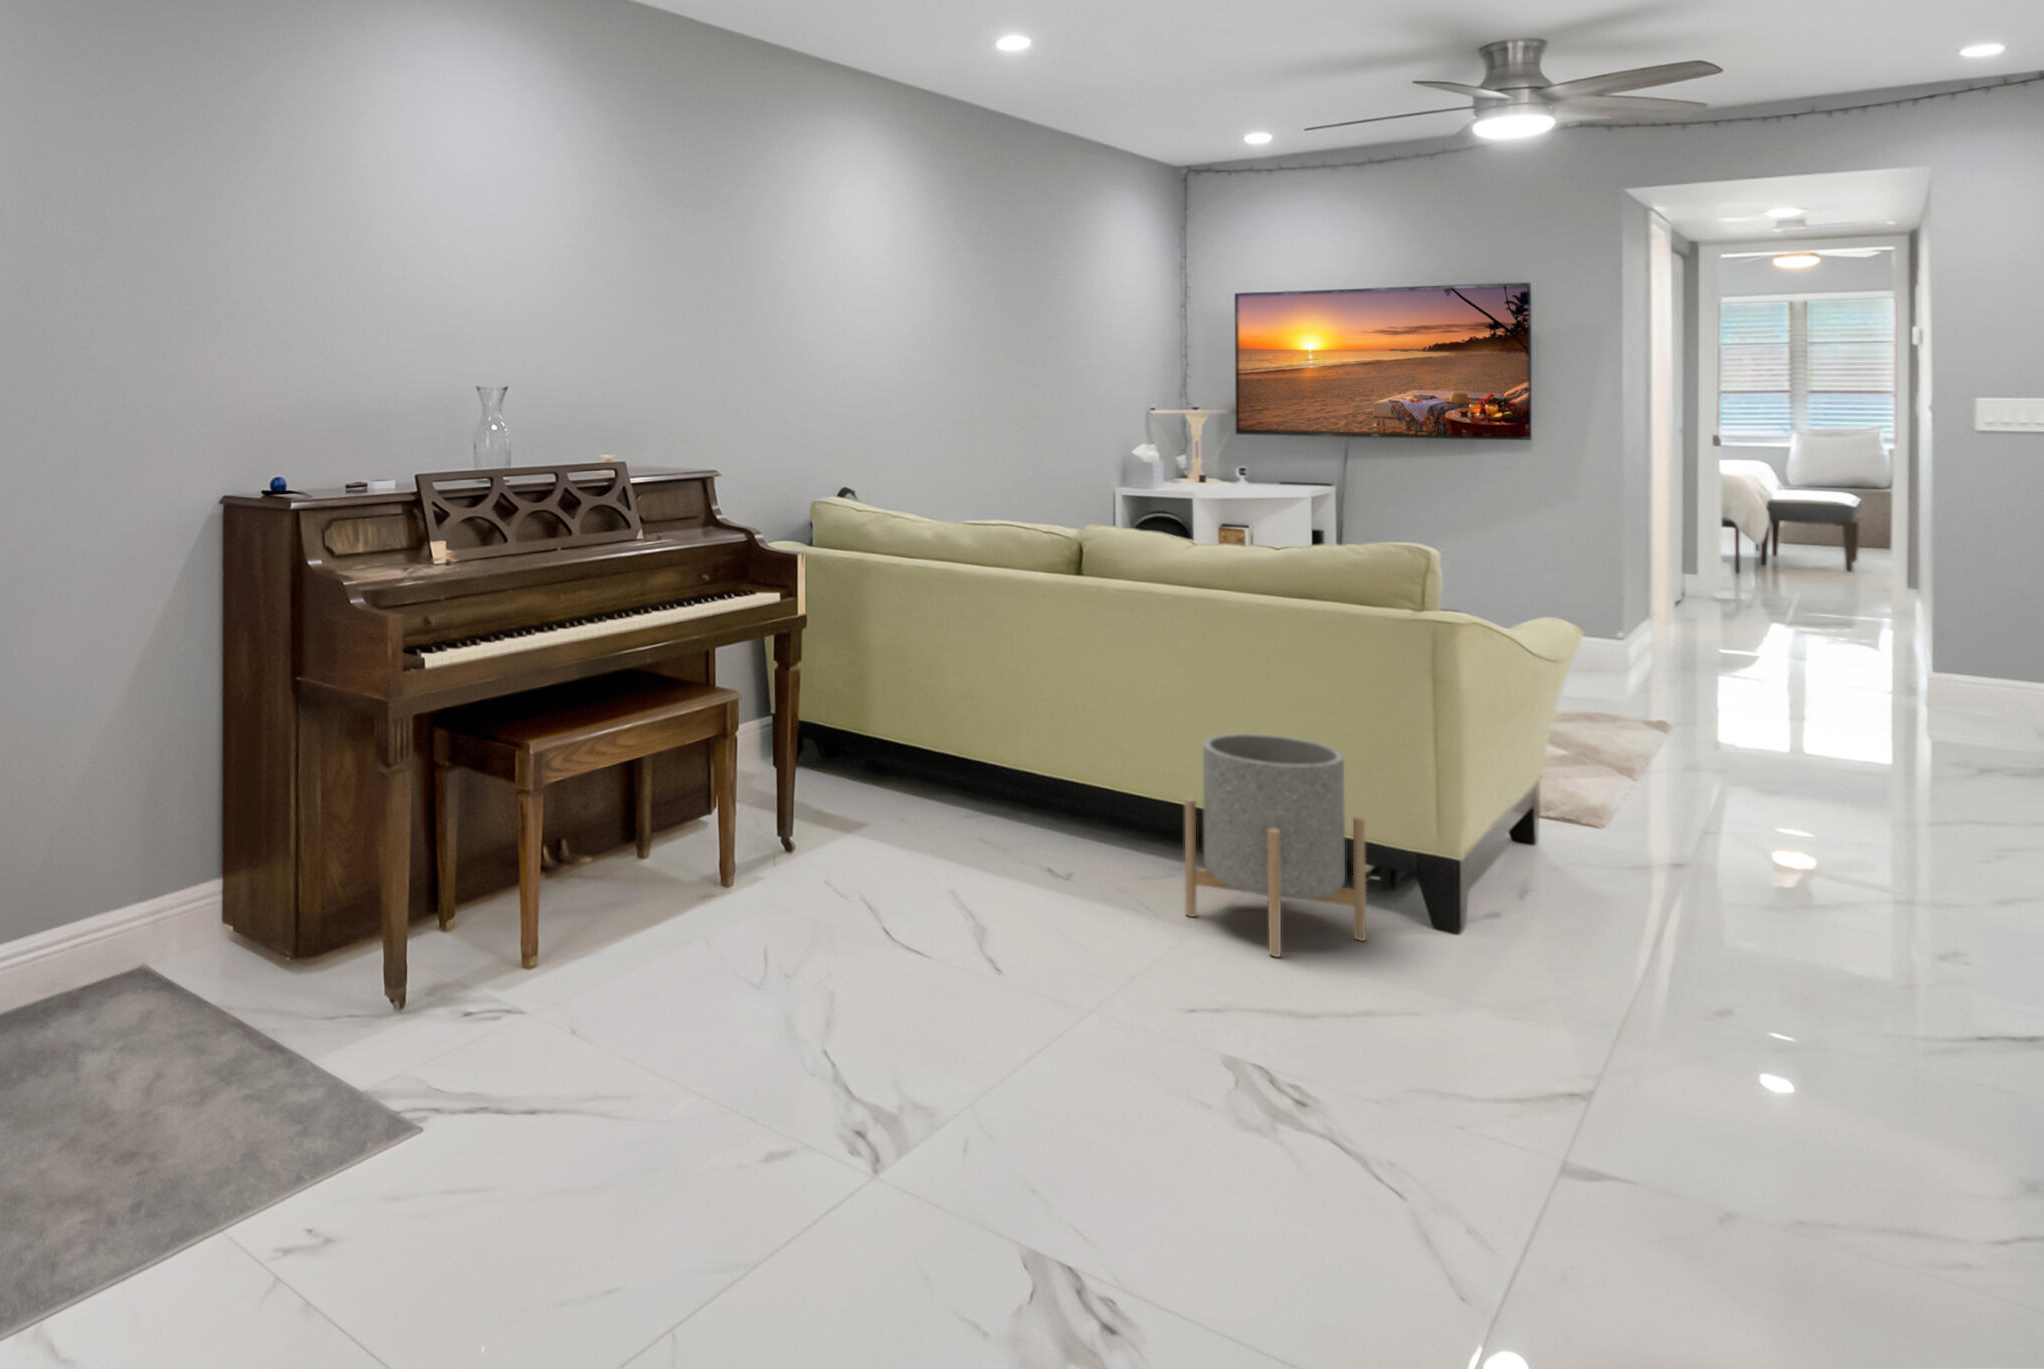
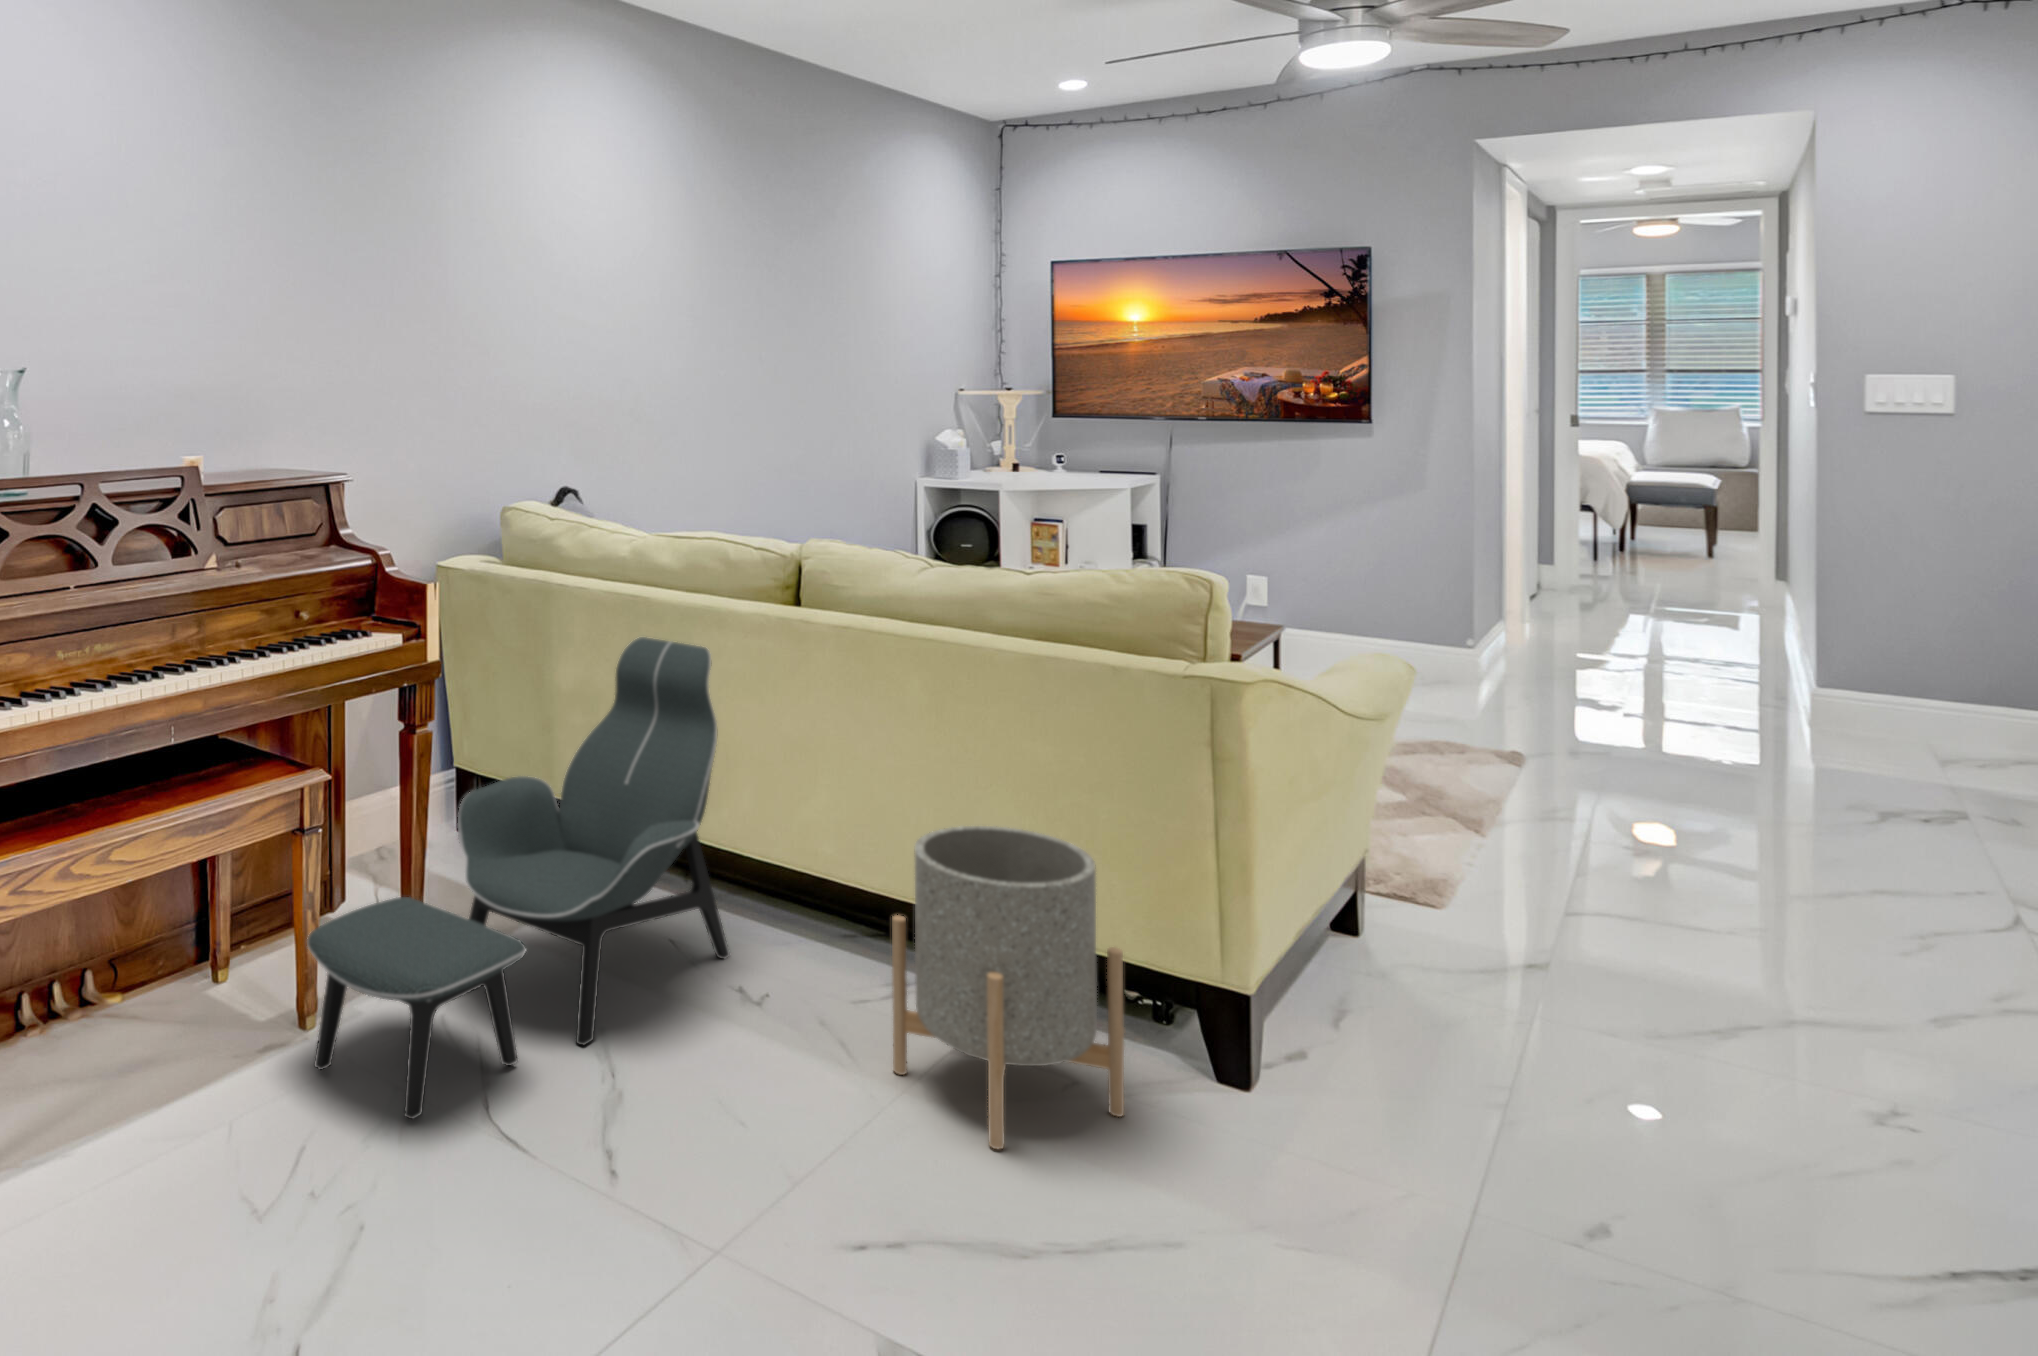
lounge chair: none [740,600,1034,936] -> present [307,637,729,1119]

